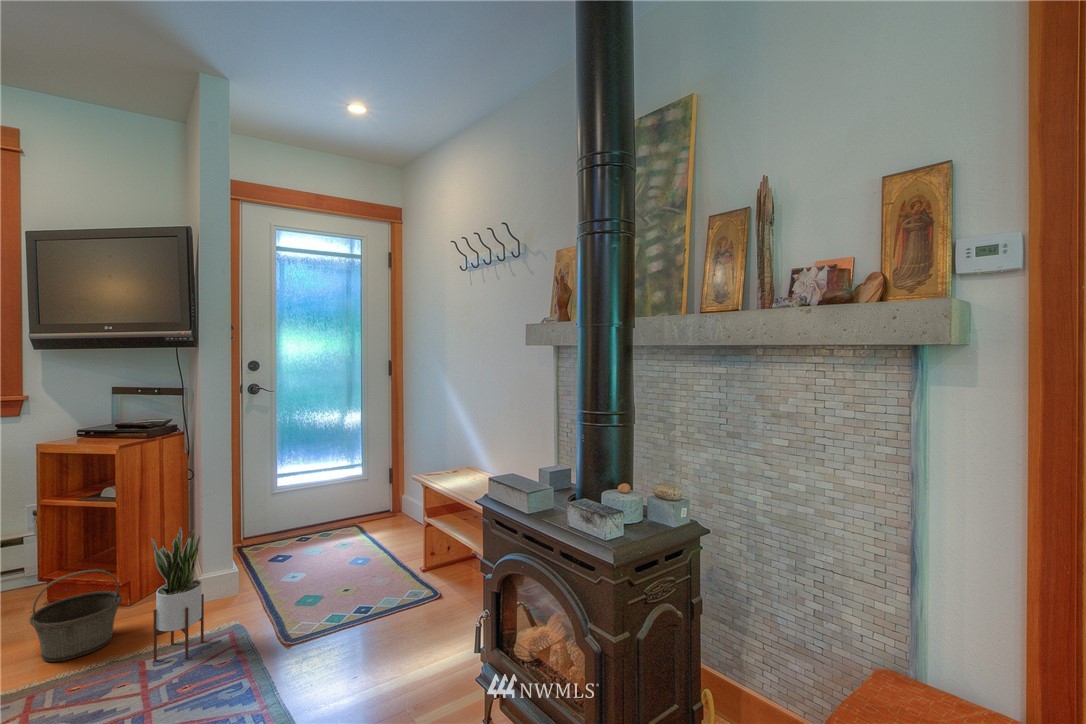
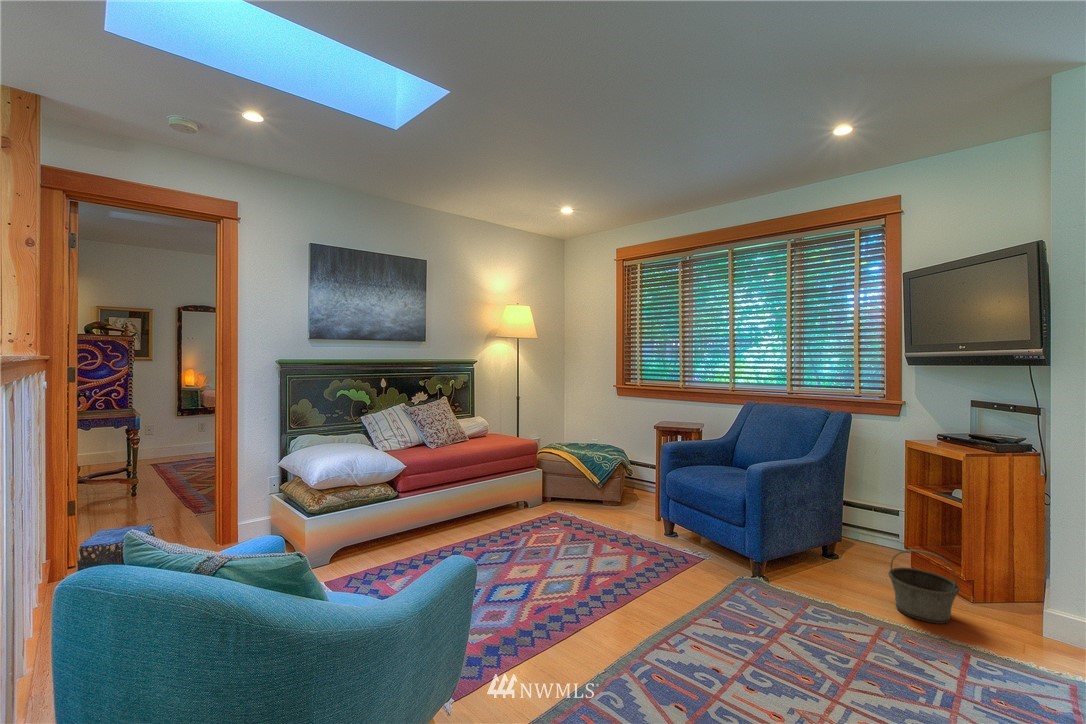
potted plant: present [151,527,204,661] -> none [976,544,1036,680]

